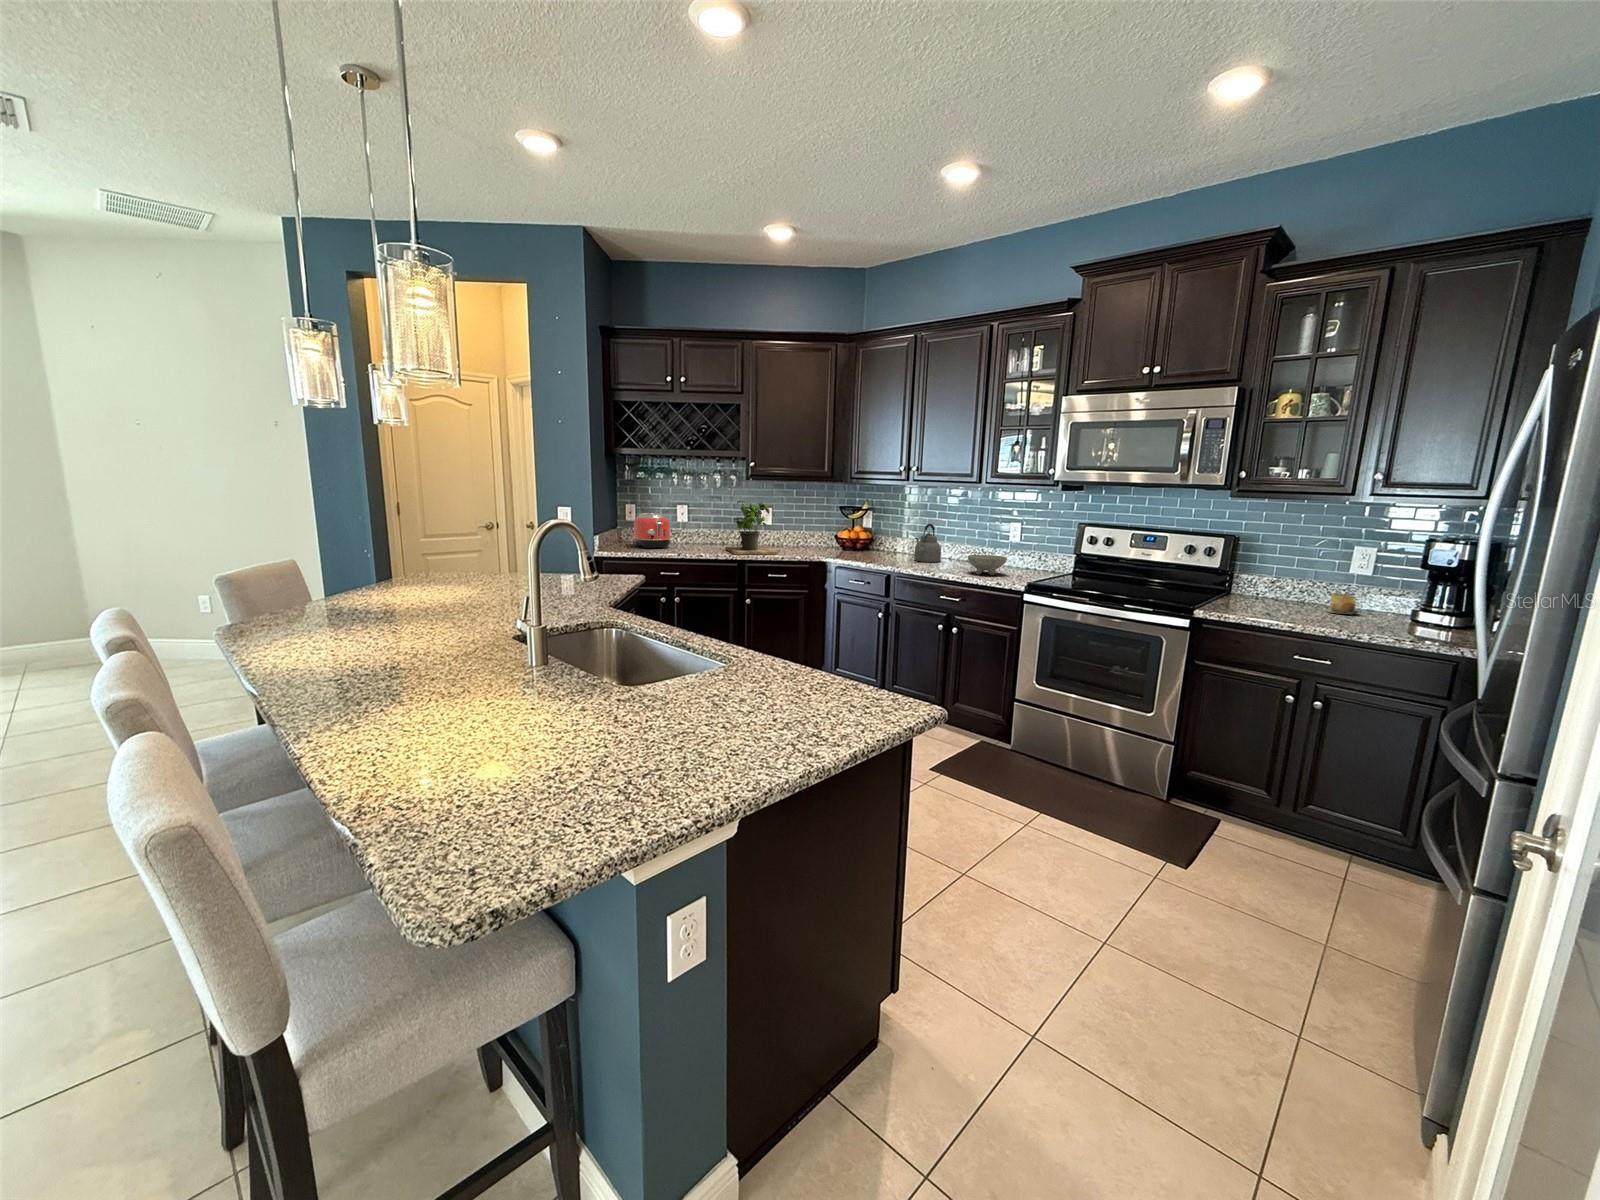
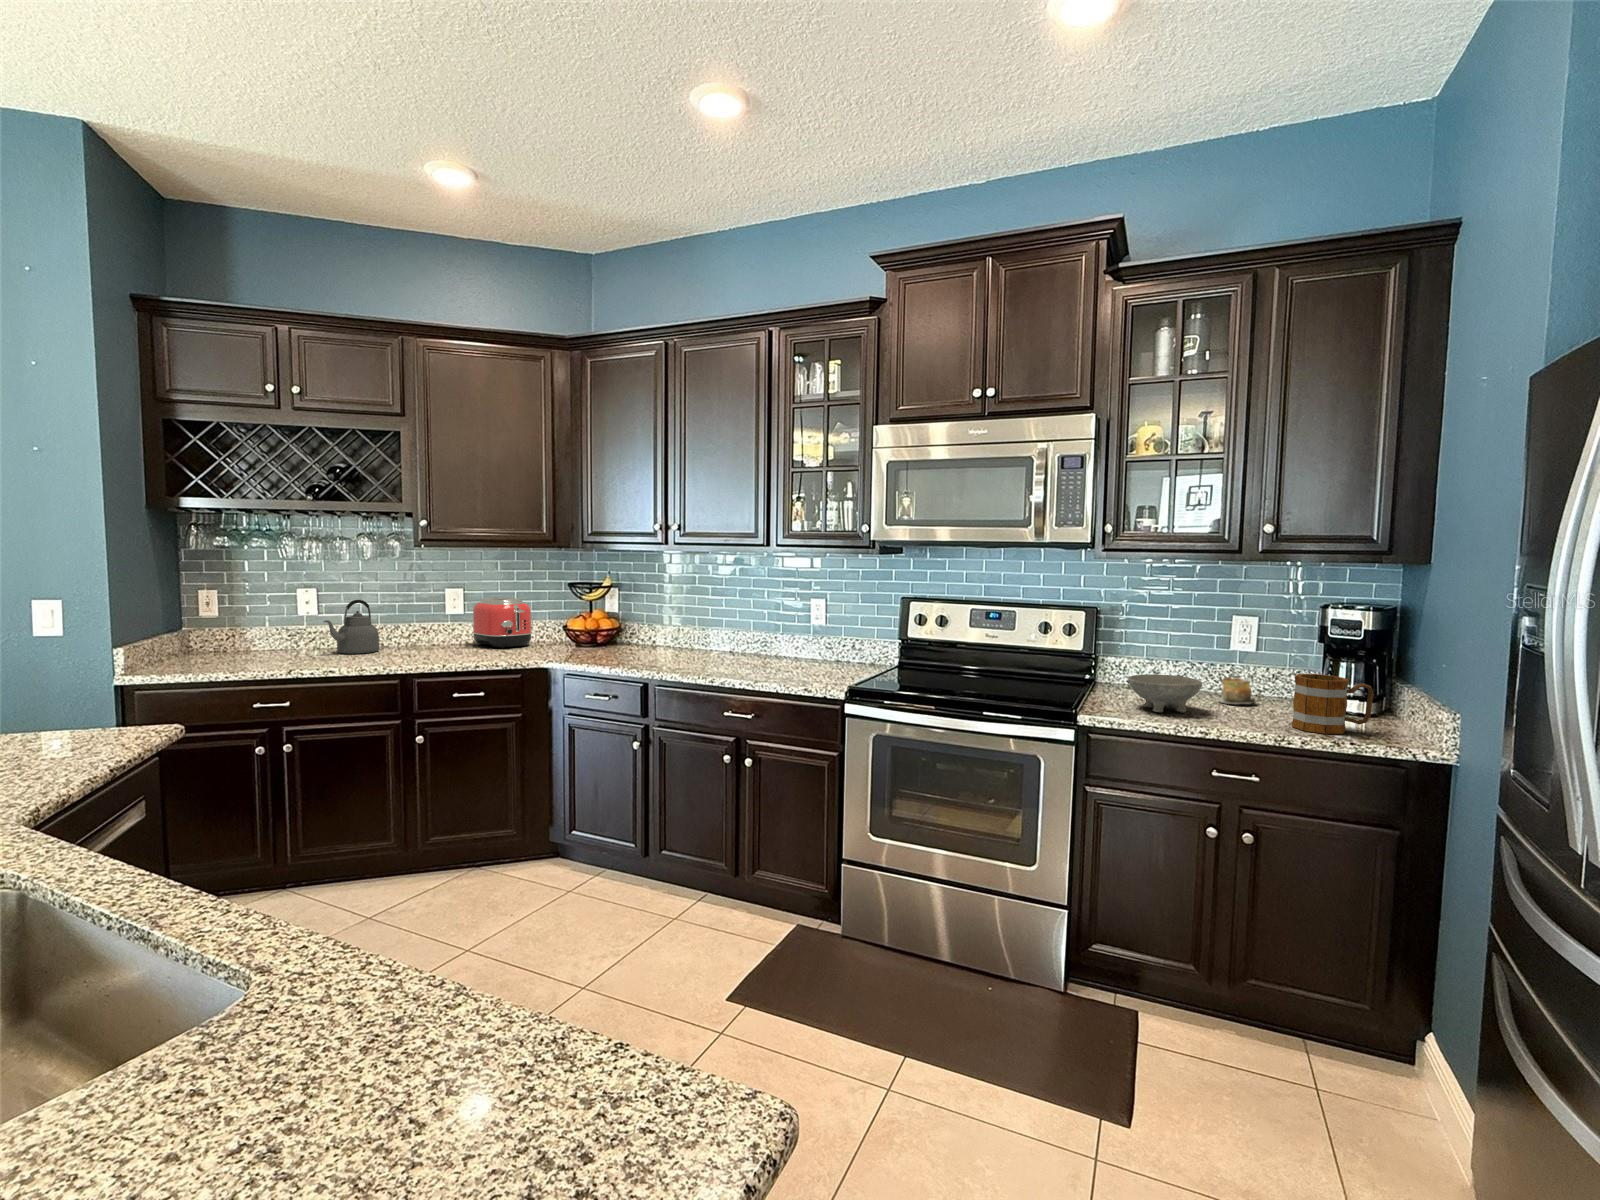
potted plant: present [725,500,778,555] -> none [380,579,469,666]
toaster: present [634,513,671,549] -> present [472,597,532,648]
kettle: present [914,524,941,562] -> present [323,600,379,654]
bowl: present [968,555,1007,575] -> present [1128,674,1202,712]
mug: none [1370,590,1445,636] -> present [1292,674,1374,734]

